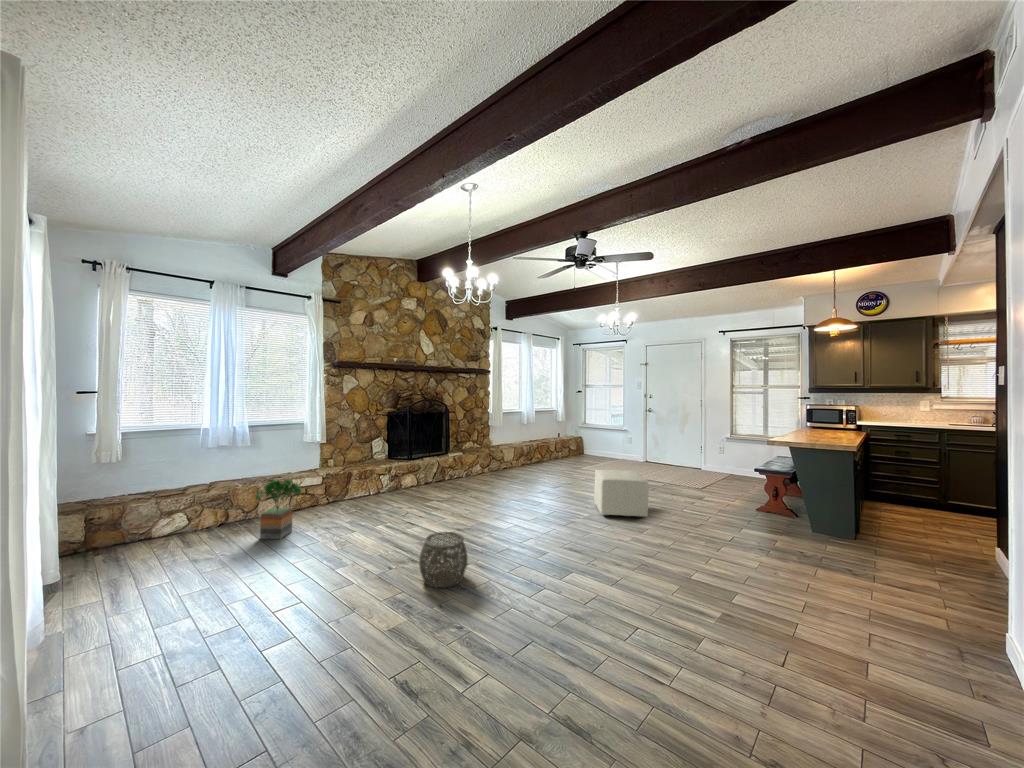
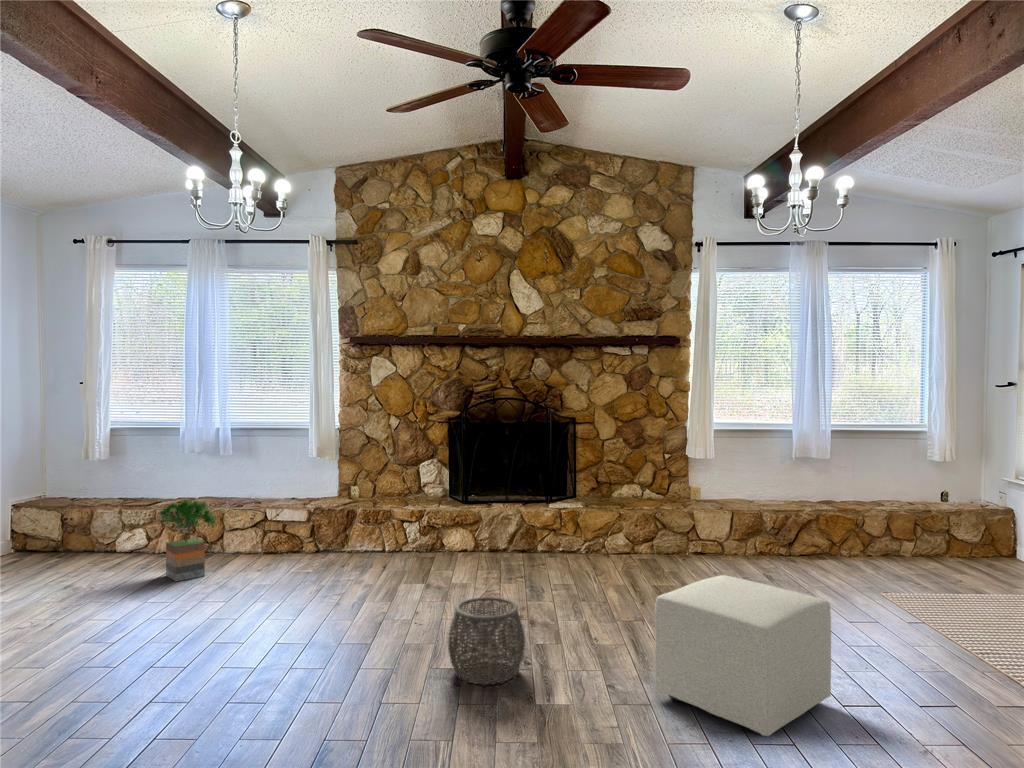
woven basket: present [419,532,468,589] -> present [448,597,525,685]

